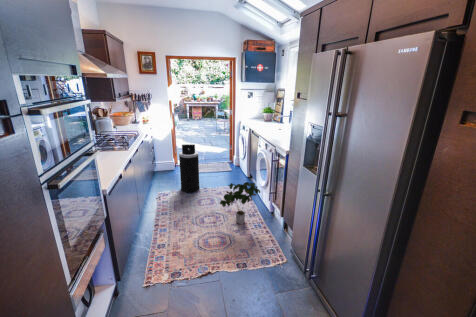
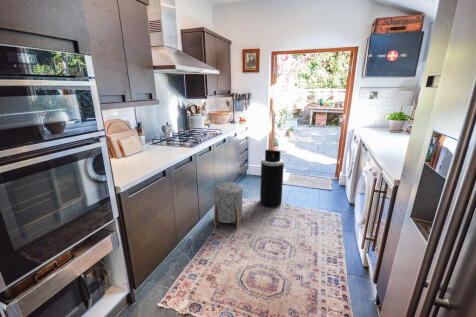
stool: none [147,177,176,219] -> present [214,182,242,229]
potted plant: present [220,182,260,224] -> none [284,208,346,269]

